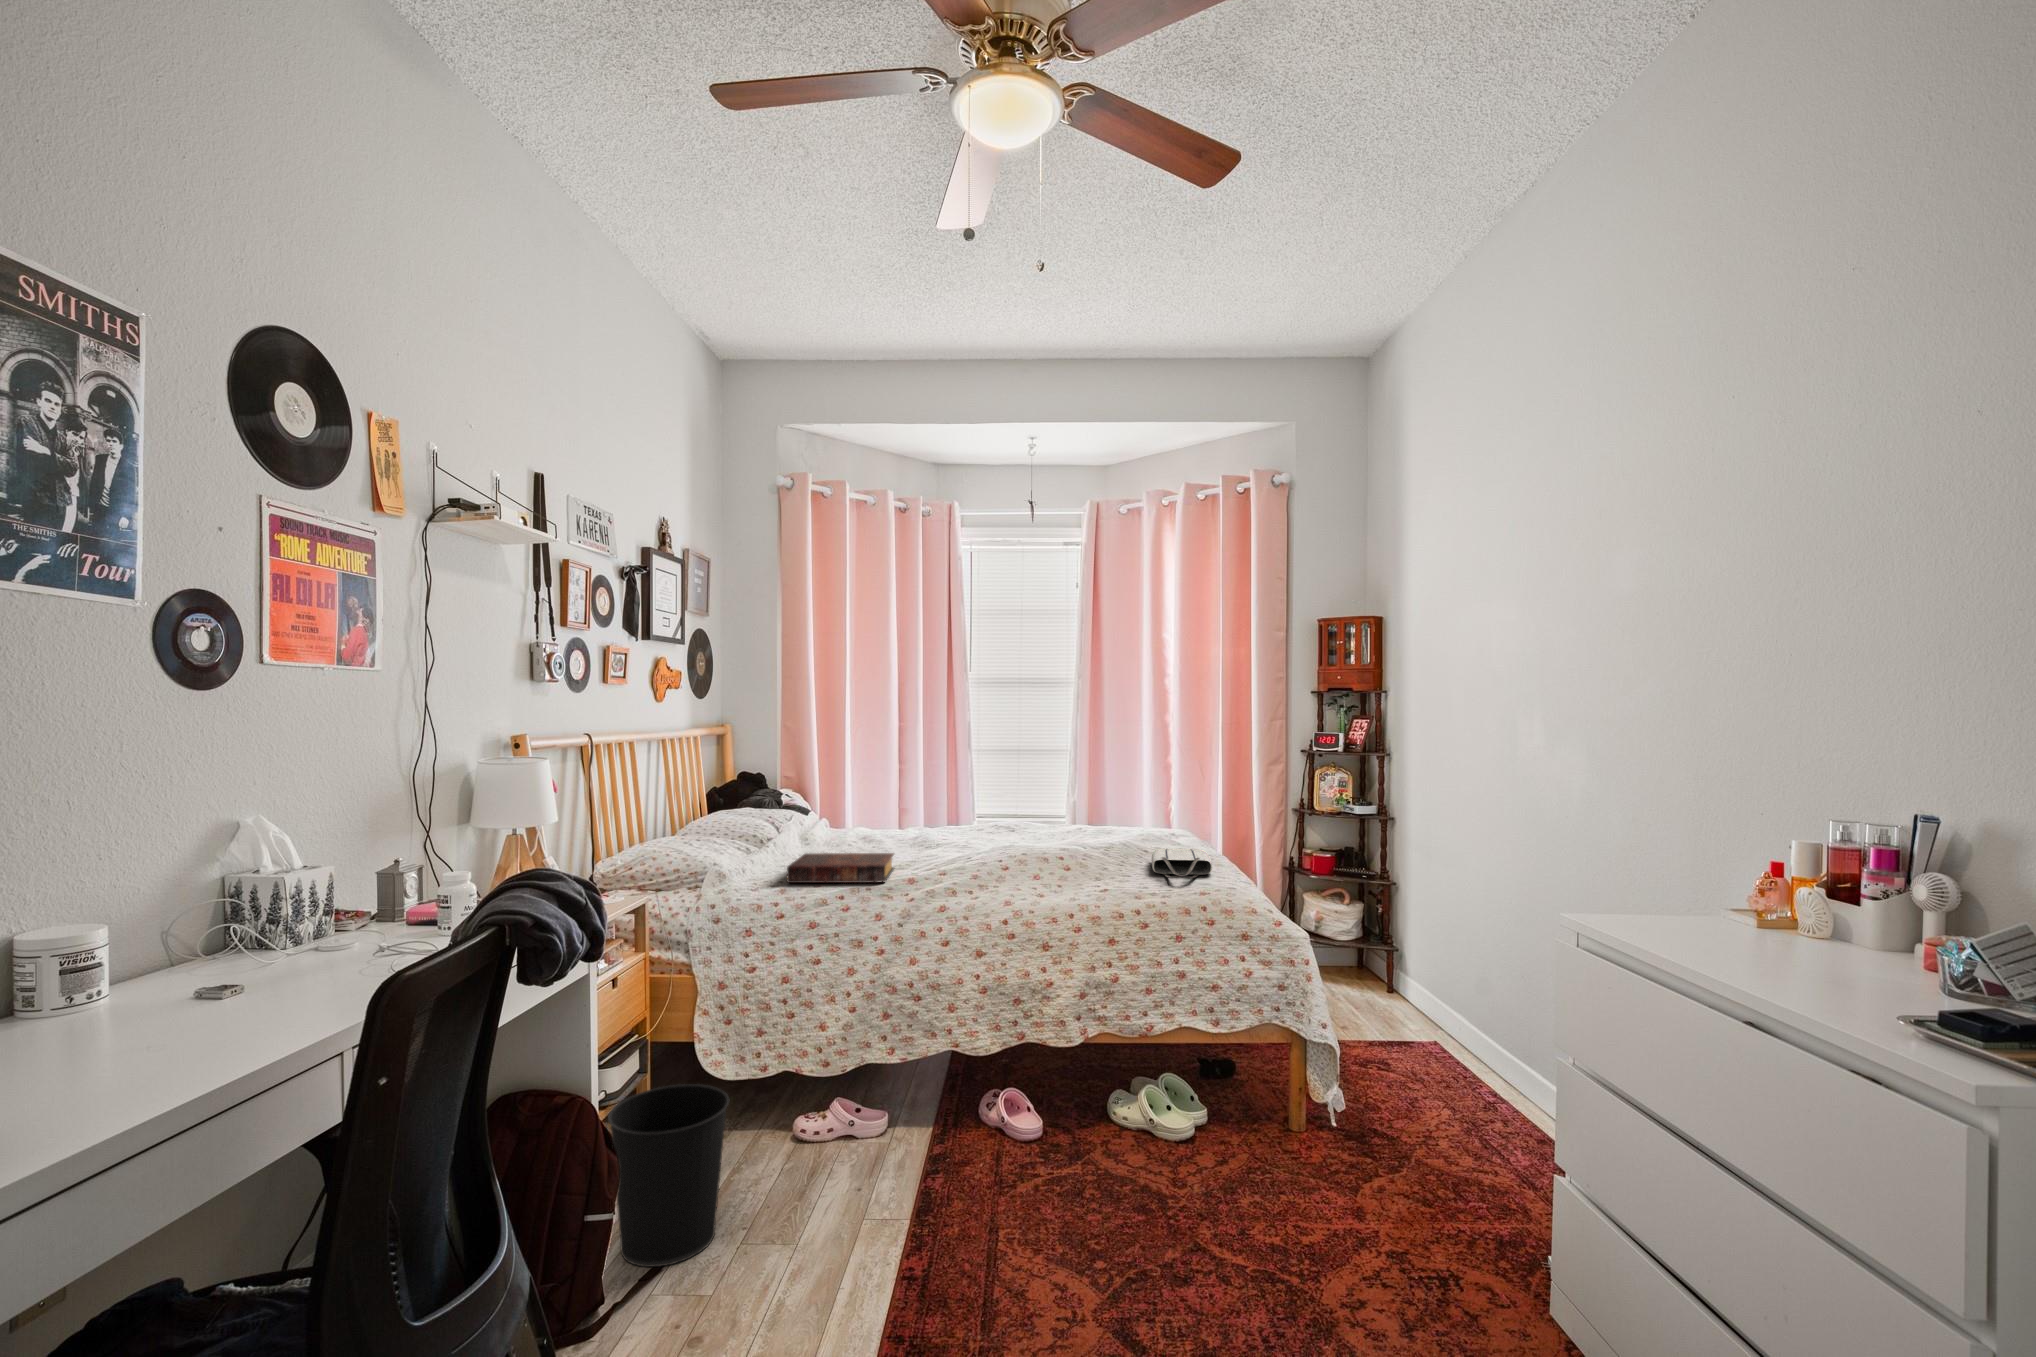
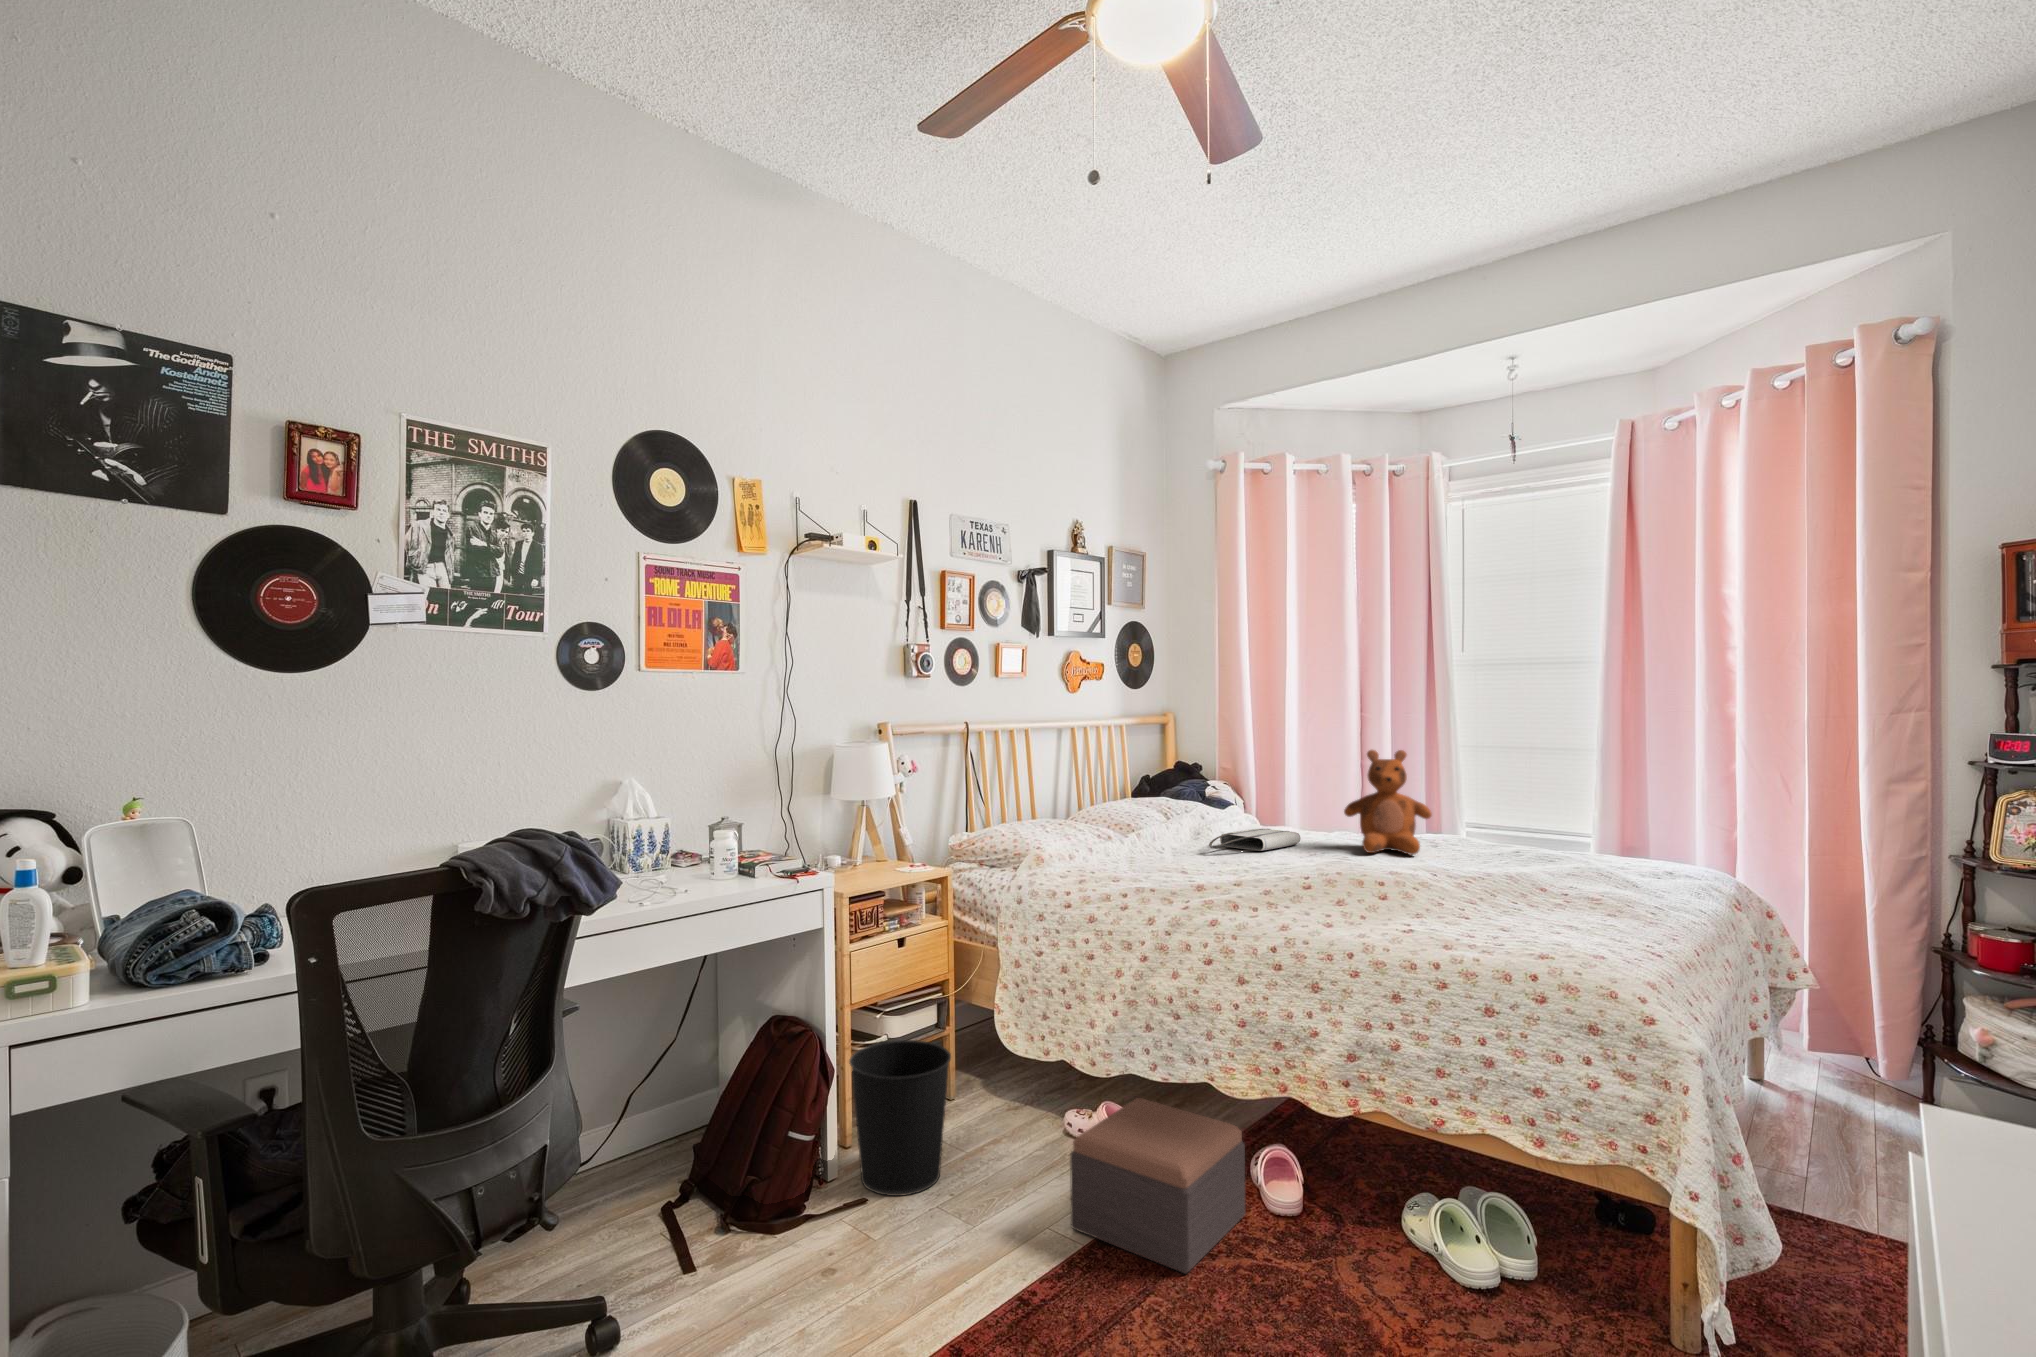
teddy bear: none [943,749,1010,837] -> present [1344,750,1432,855]
tote bag: present [1152,849,1212,878] -> present [1209,829,1301,851]
book: present [787,853,894,883] -> none [1088,850,1217,888]
footstool: none [887,1077,1013,1218] -> present [1070,1098,1245,1274]

